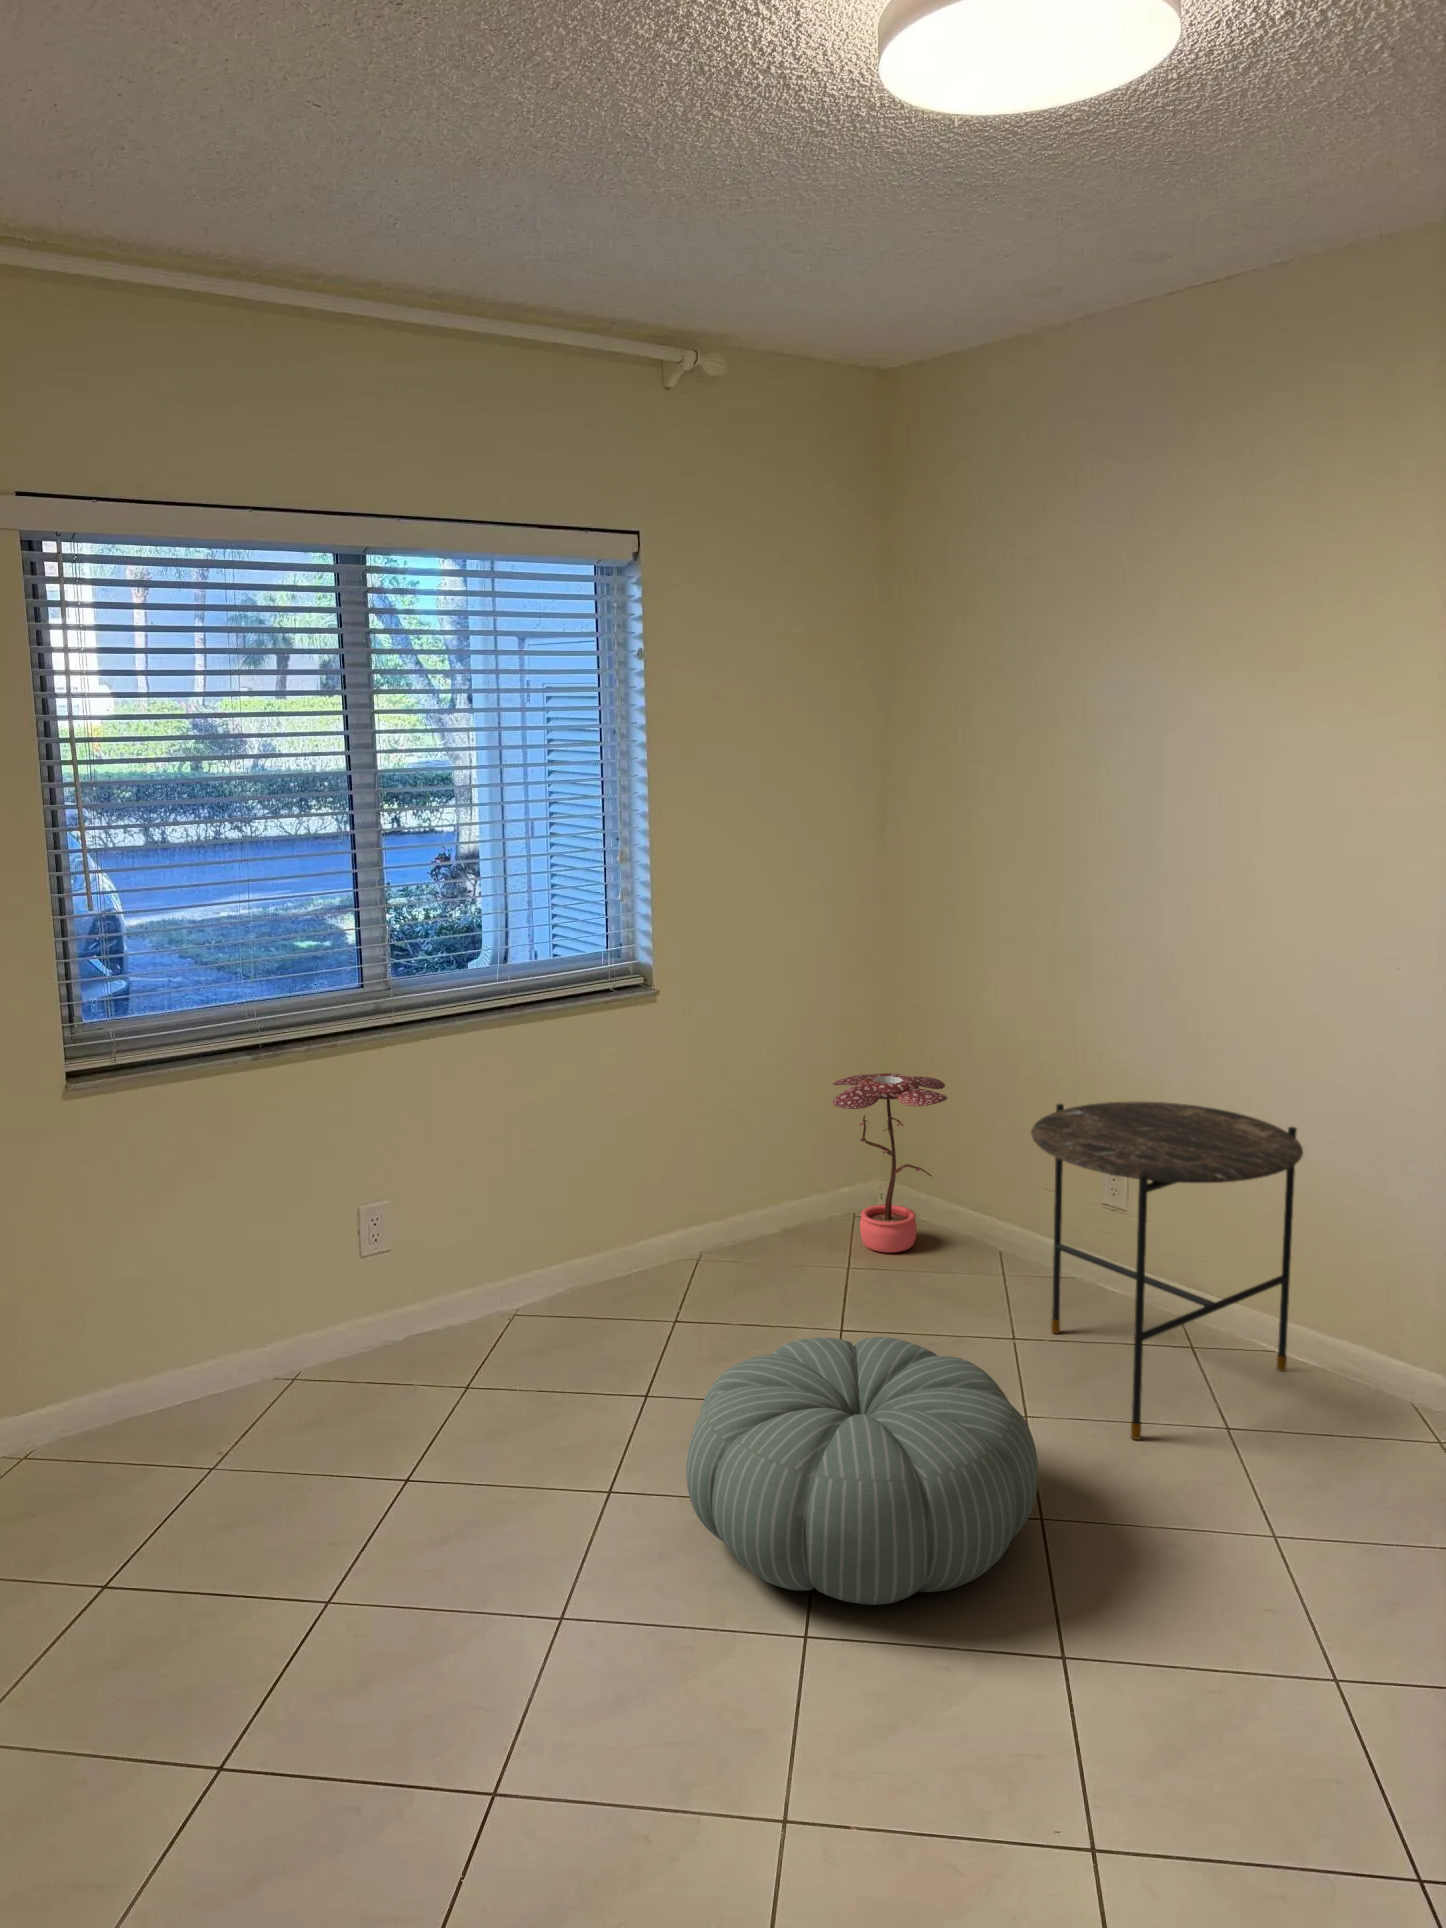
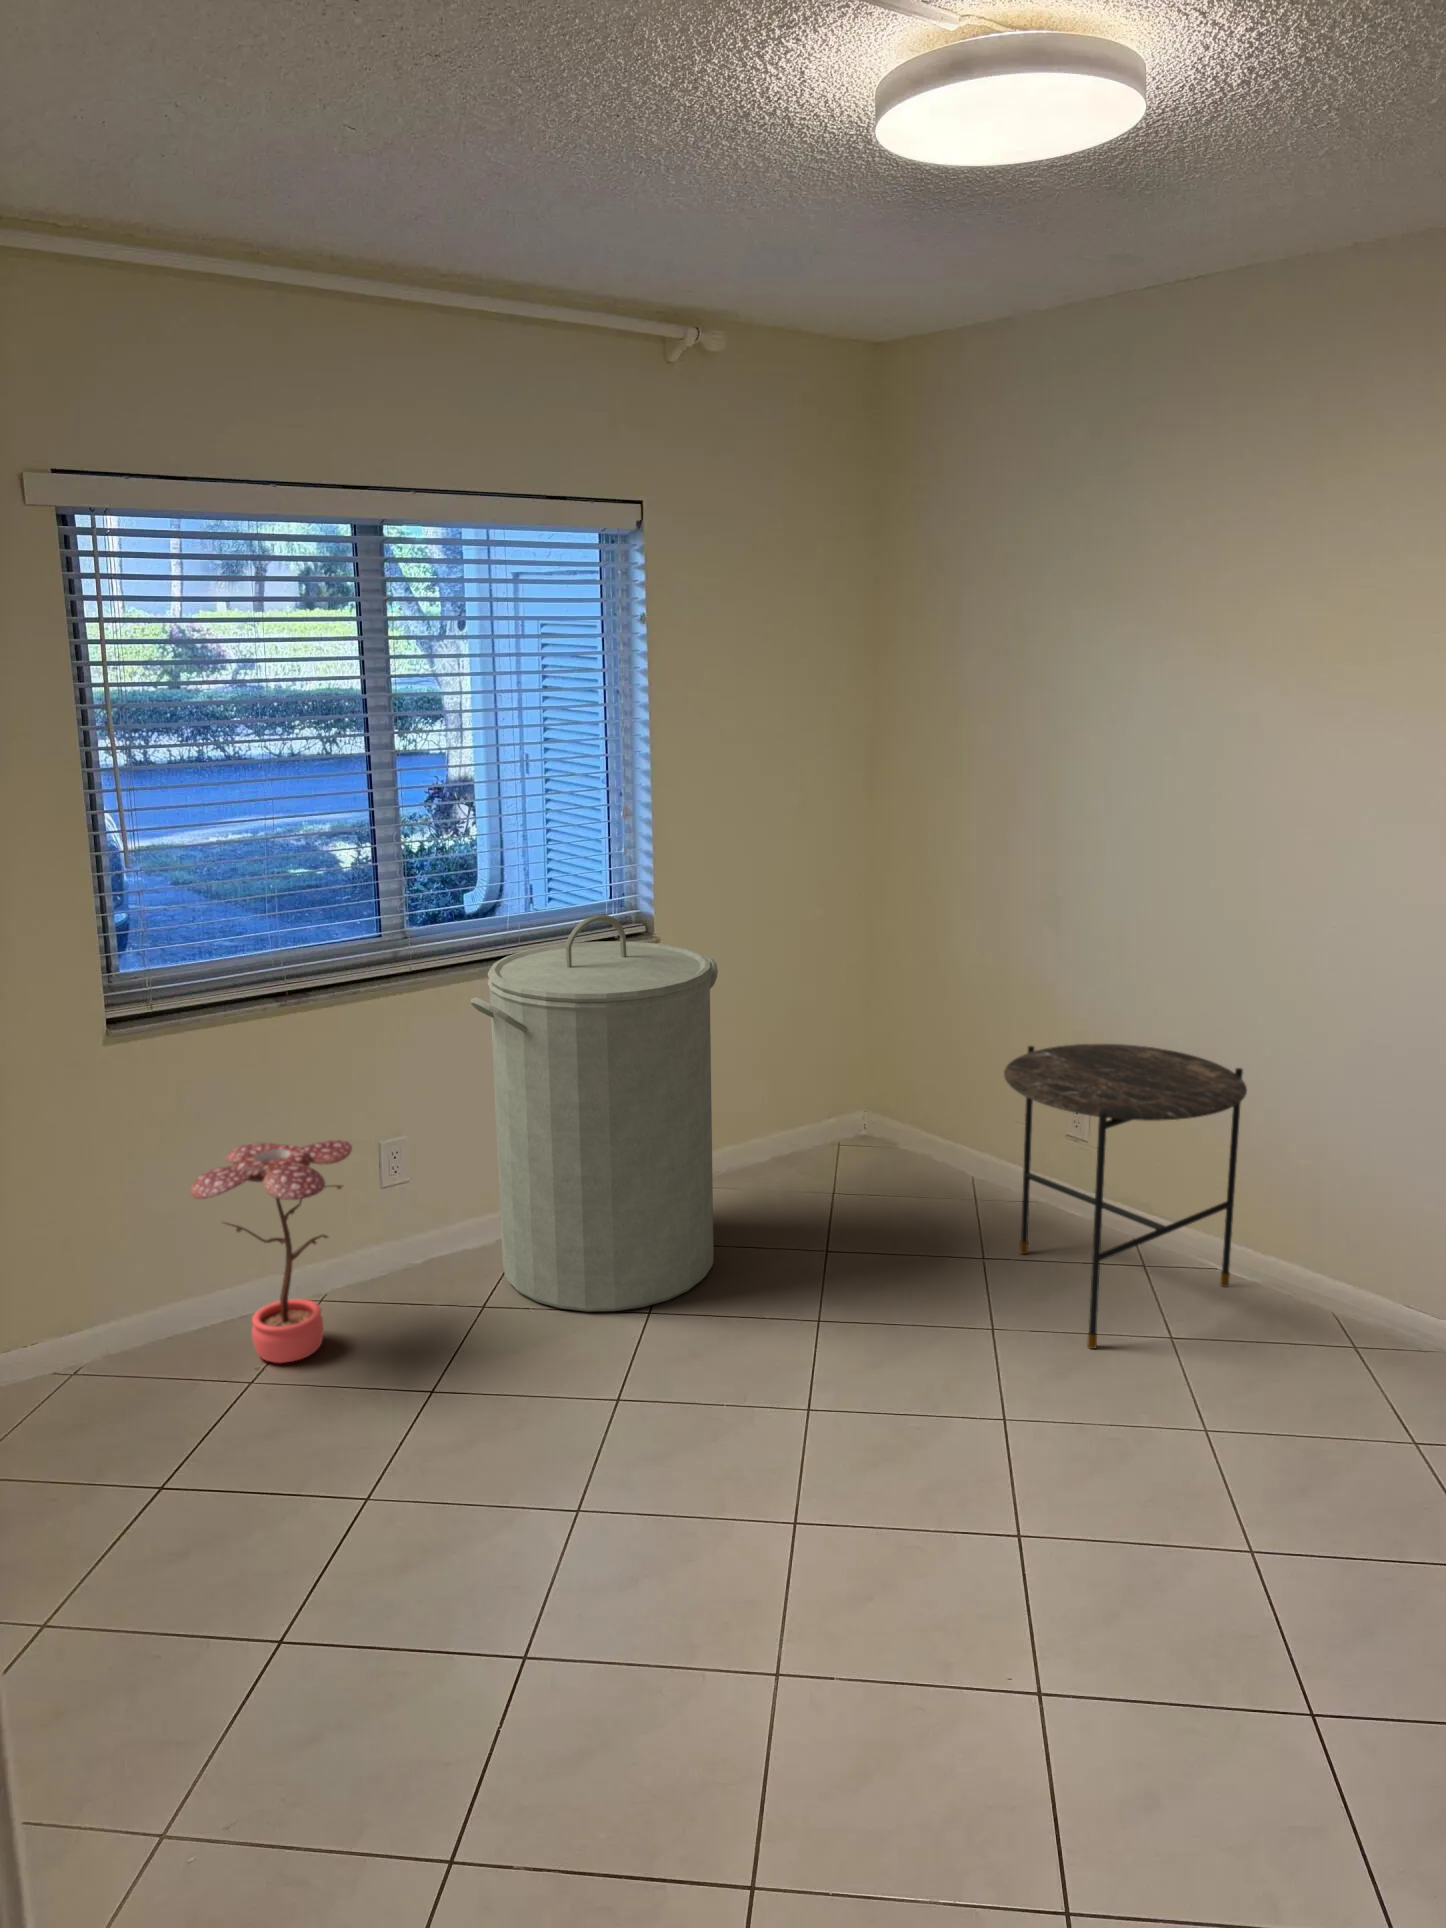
laundry hamper: none [454,963,719,1393] -> present [471,915,718,1312]
potted plant: present [833,1073,947,1252] -> present [190,1140,352,1363]
pouf: present [686,1337,1038,1605] -> none [690,1260,1003,1494]

